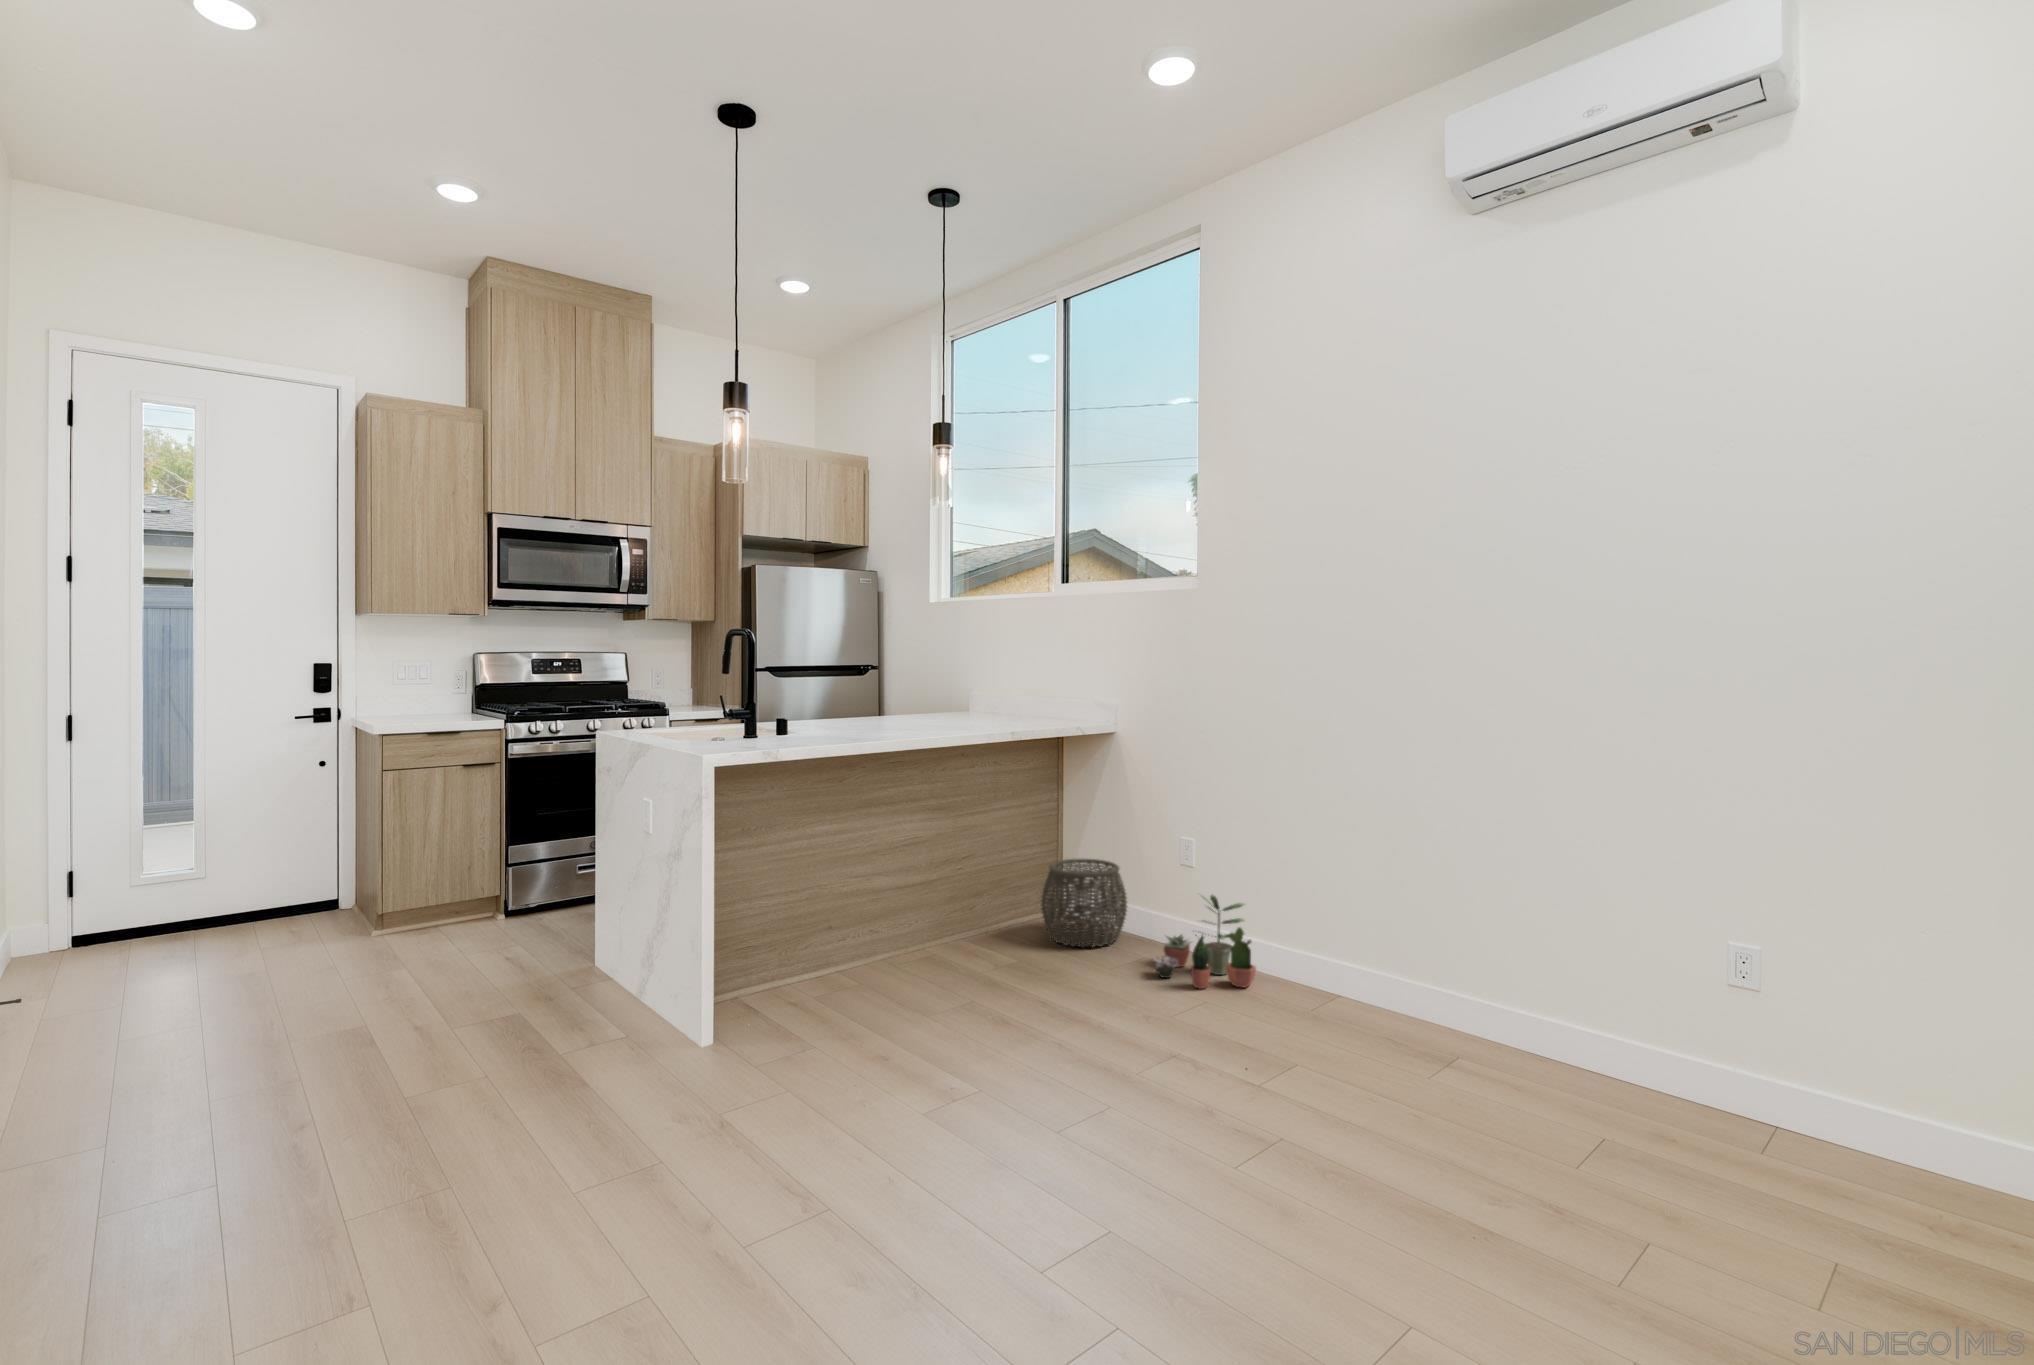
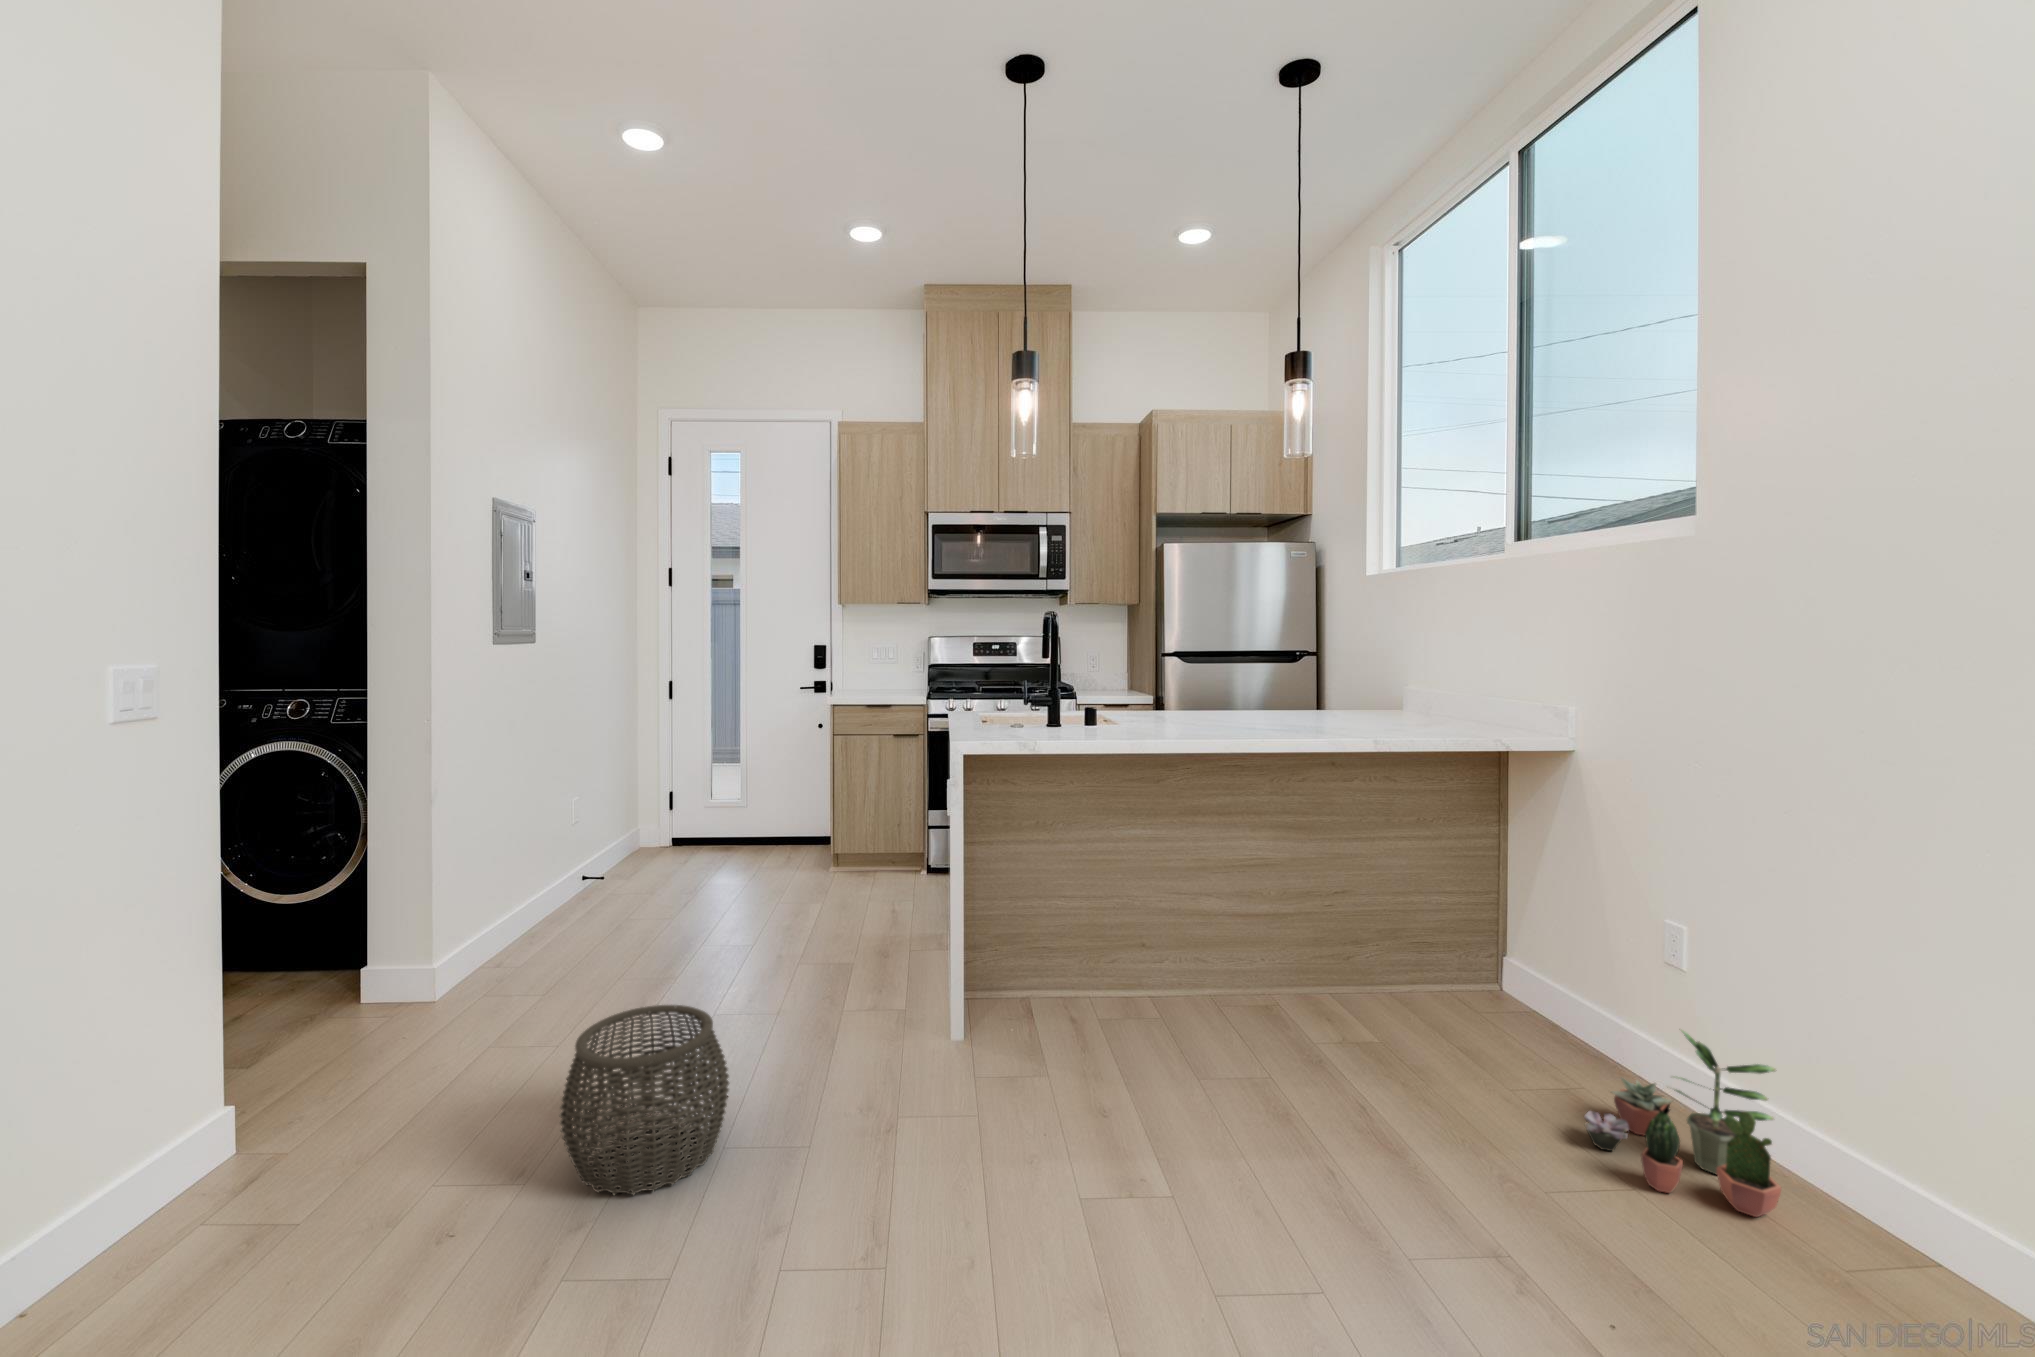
woven basket: present [1041,859,1127,948] -> present [560,1005,729,1195]

